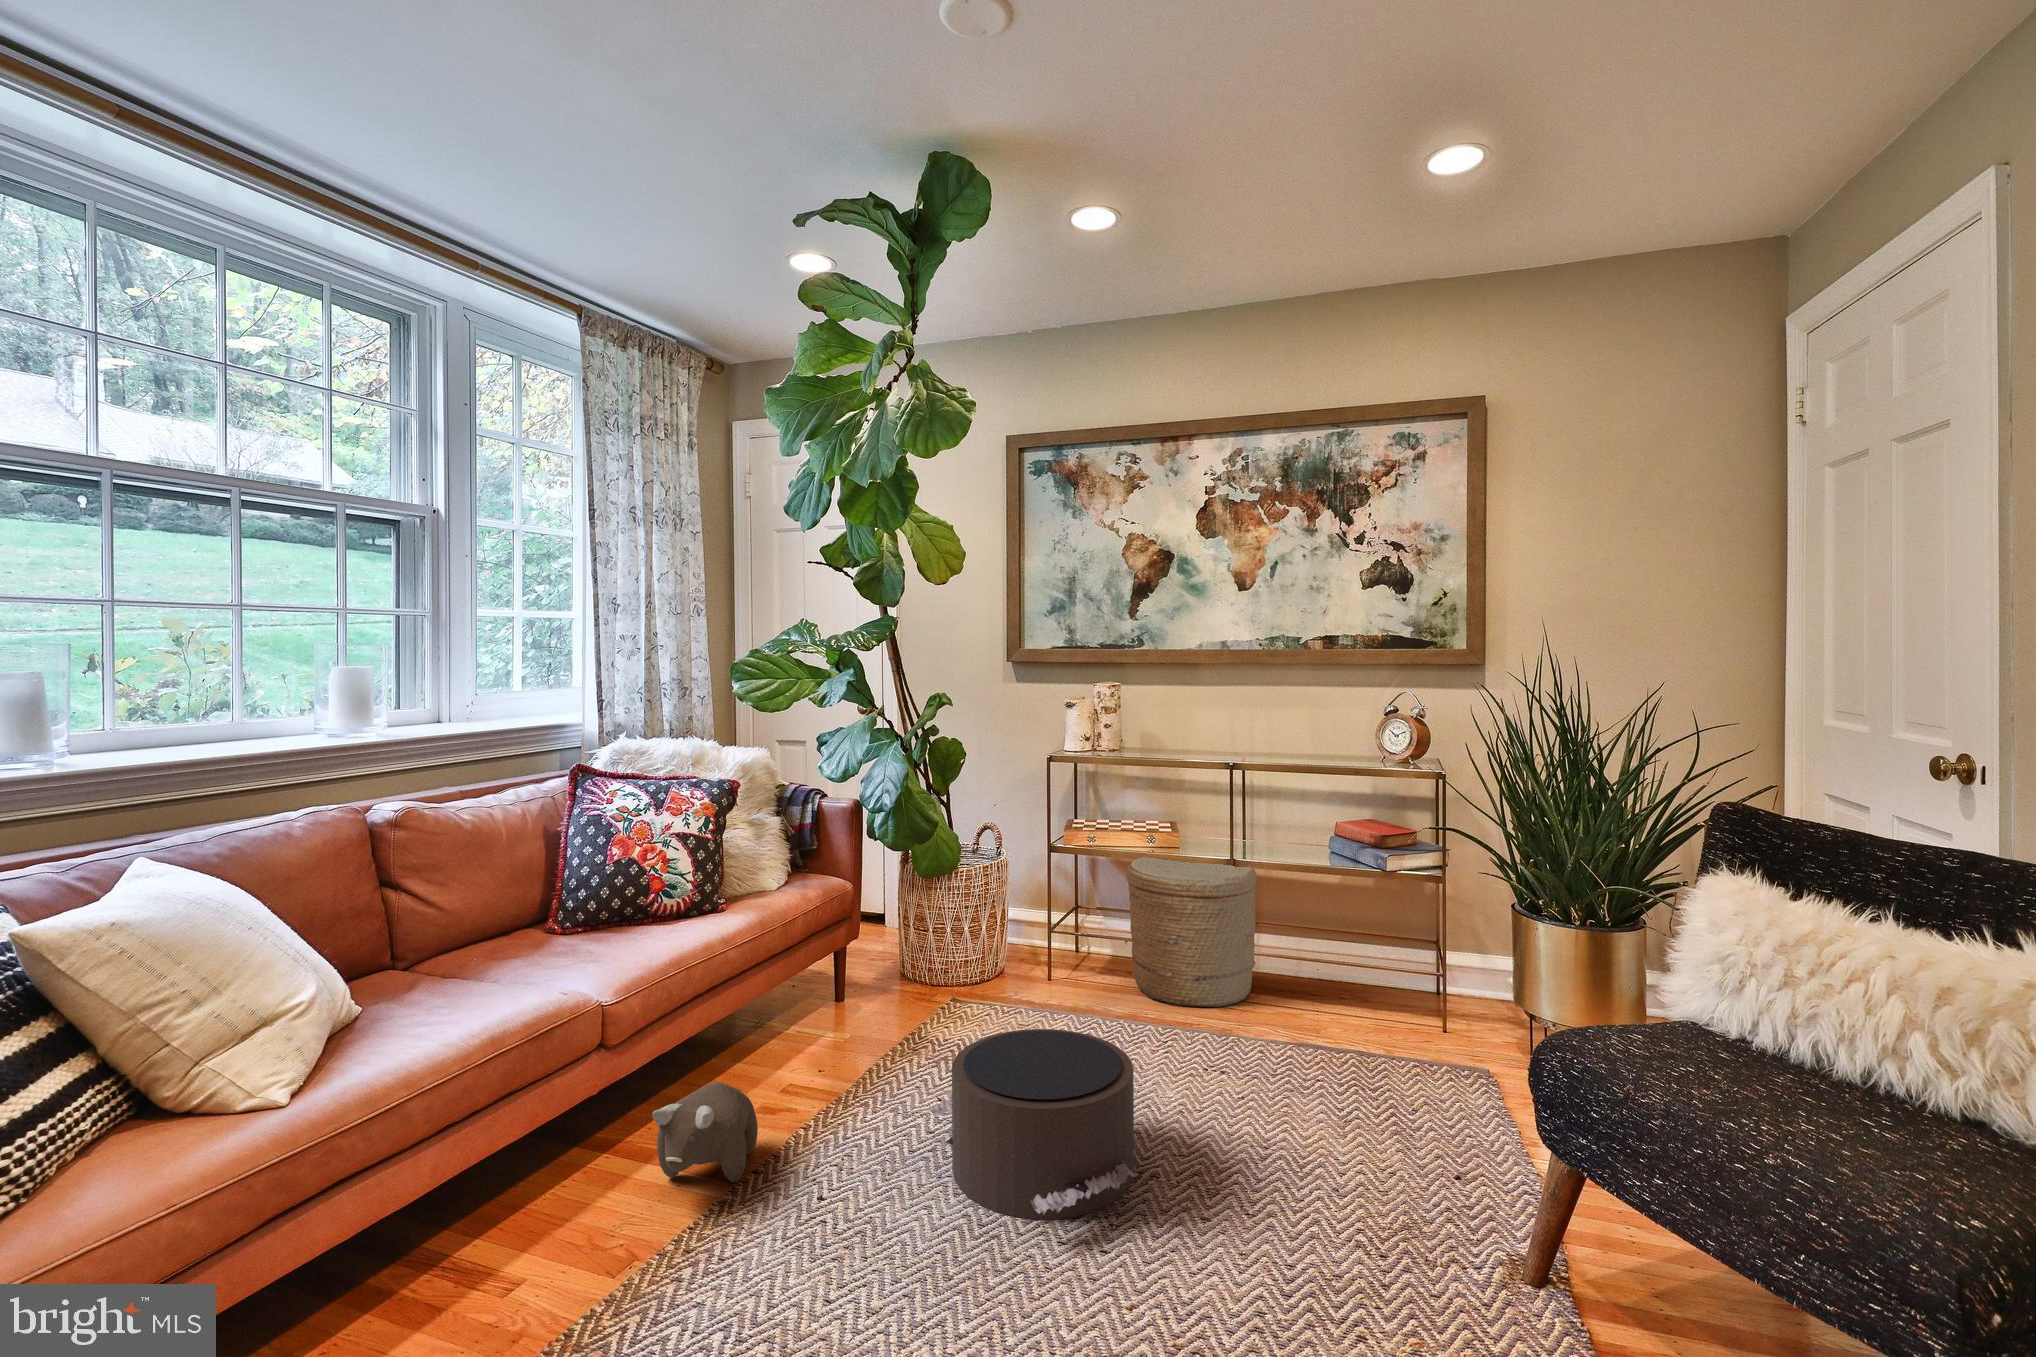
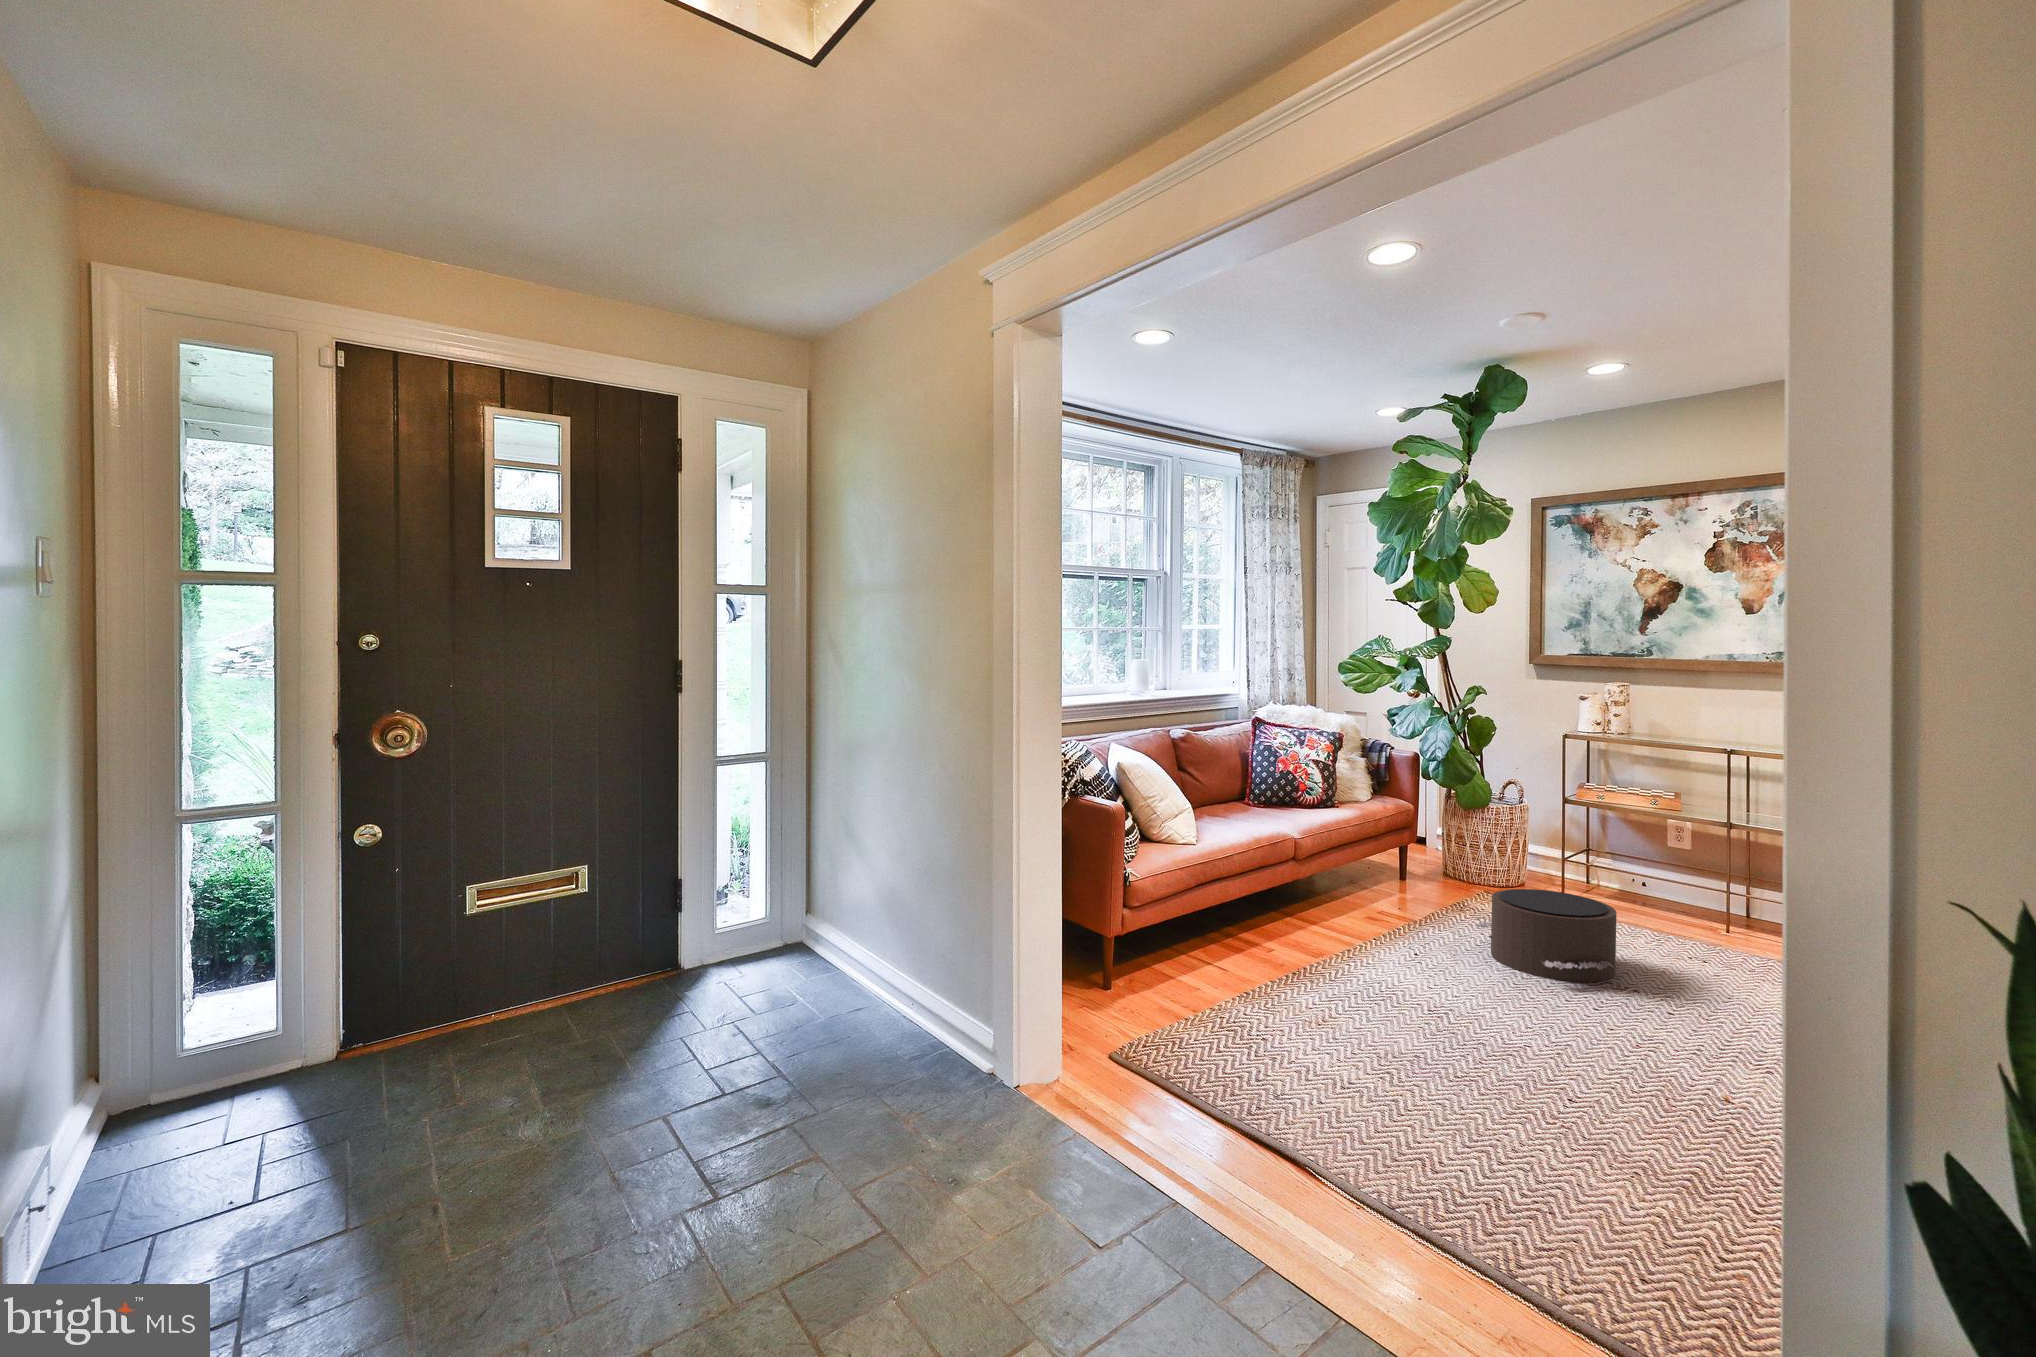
woven basket: present [1126,857,1257,1007] -> none [1629,813,1751,925]
plush toy: present [653,1082,758,1182] -> none [1320,886,1371,936]

